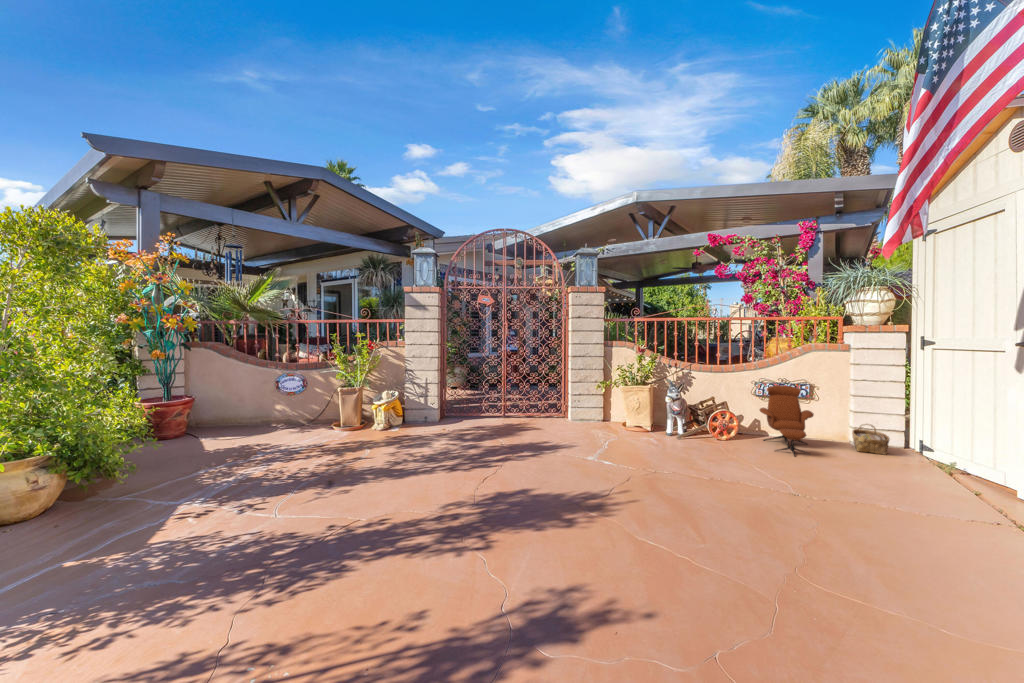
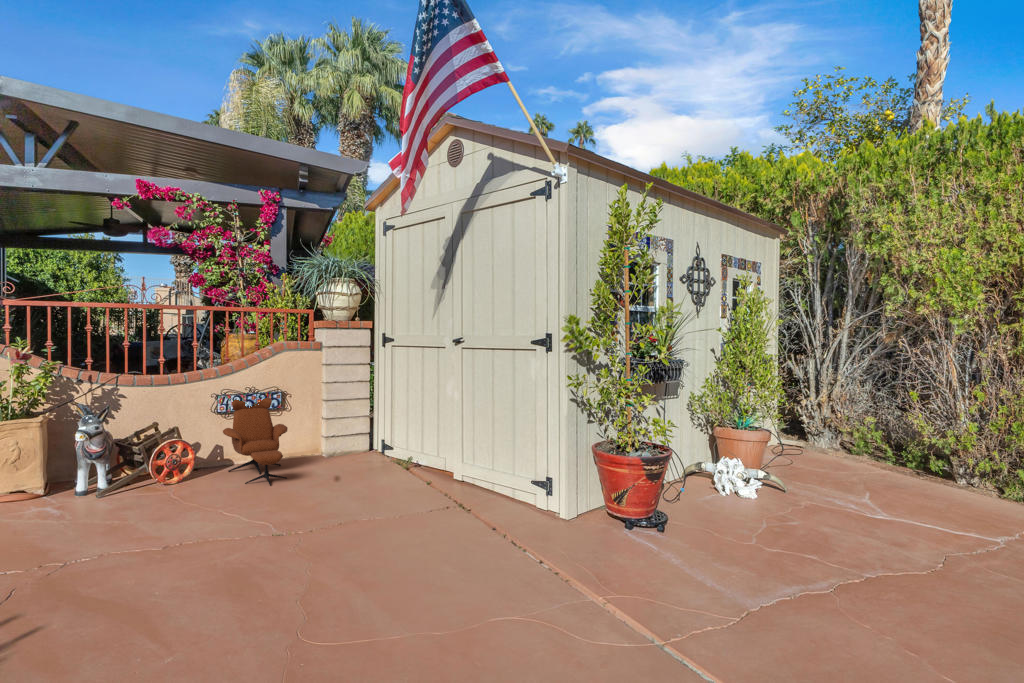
woven basket: present [852,424,889,455] -> none [326,430,360,463]

